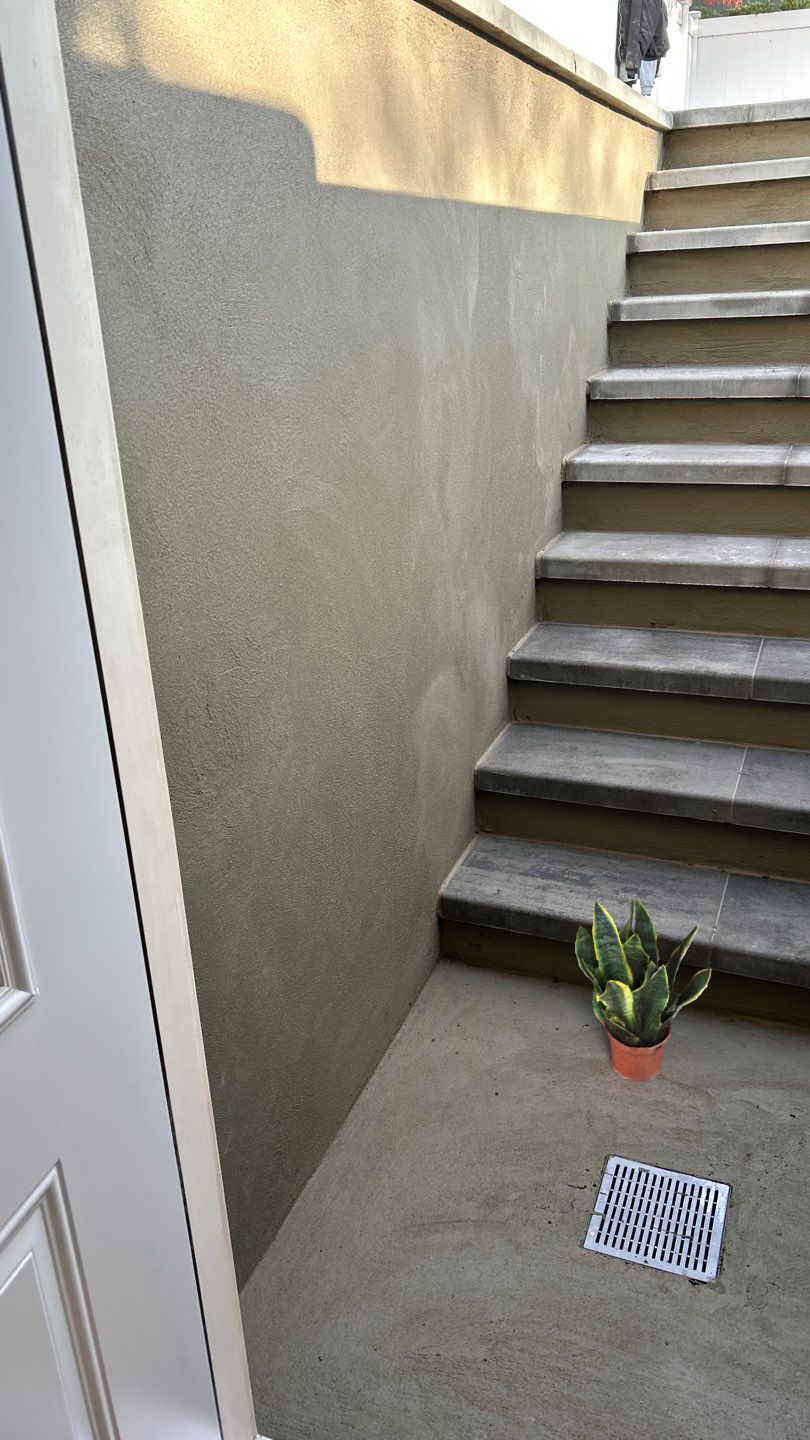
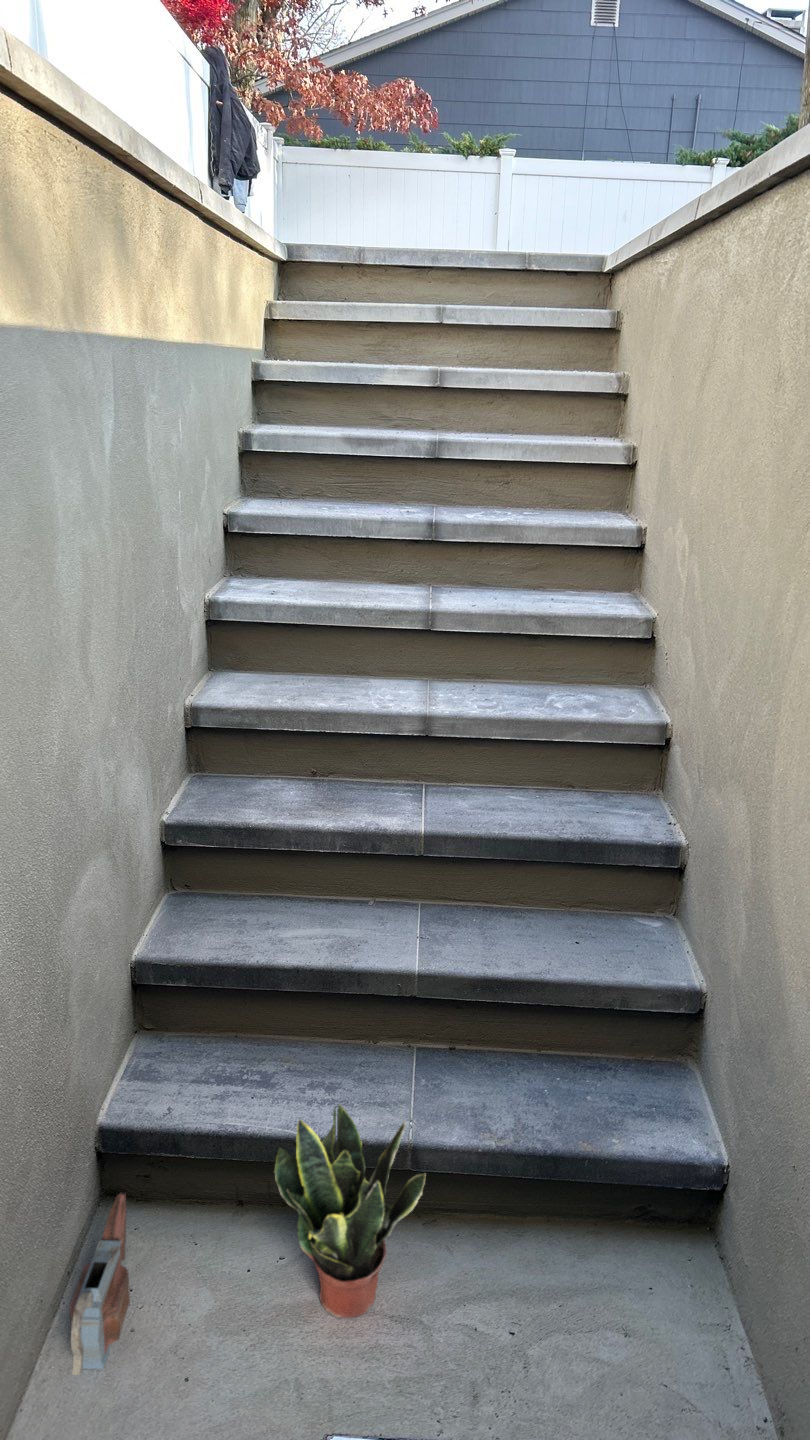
watering can: none [400,946,455,1074] -> present [70,1192,130,1375]

